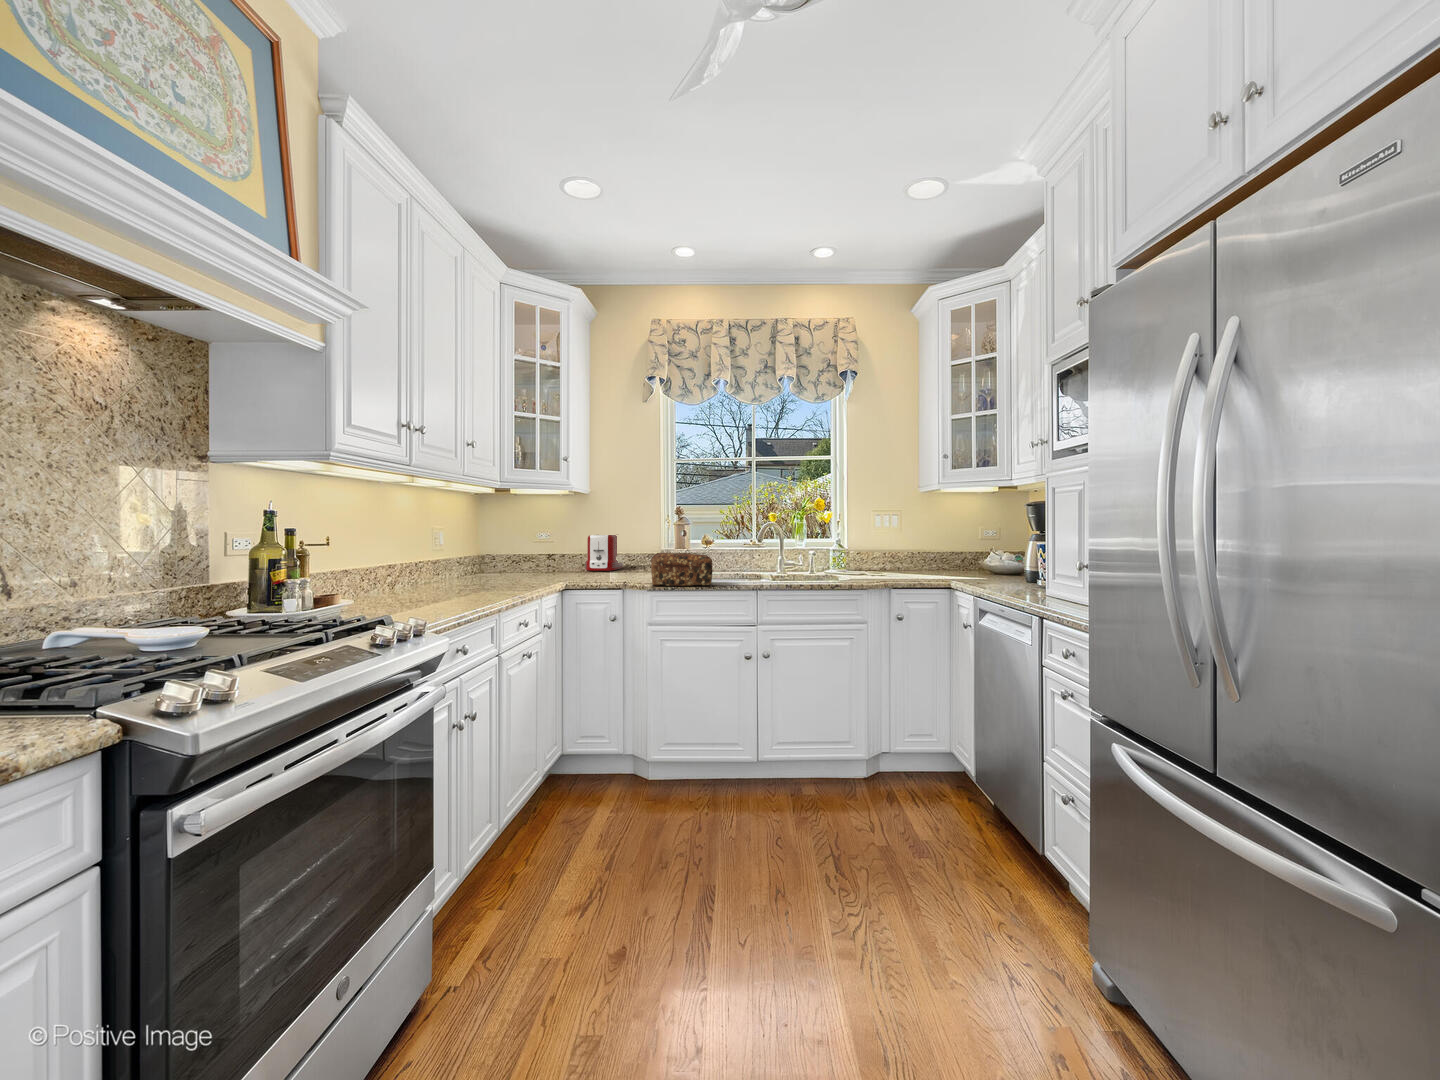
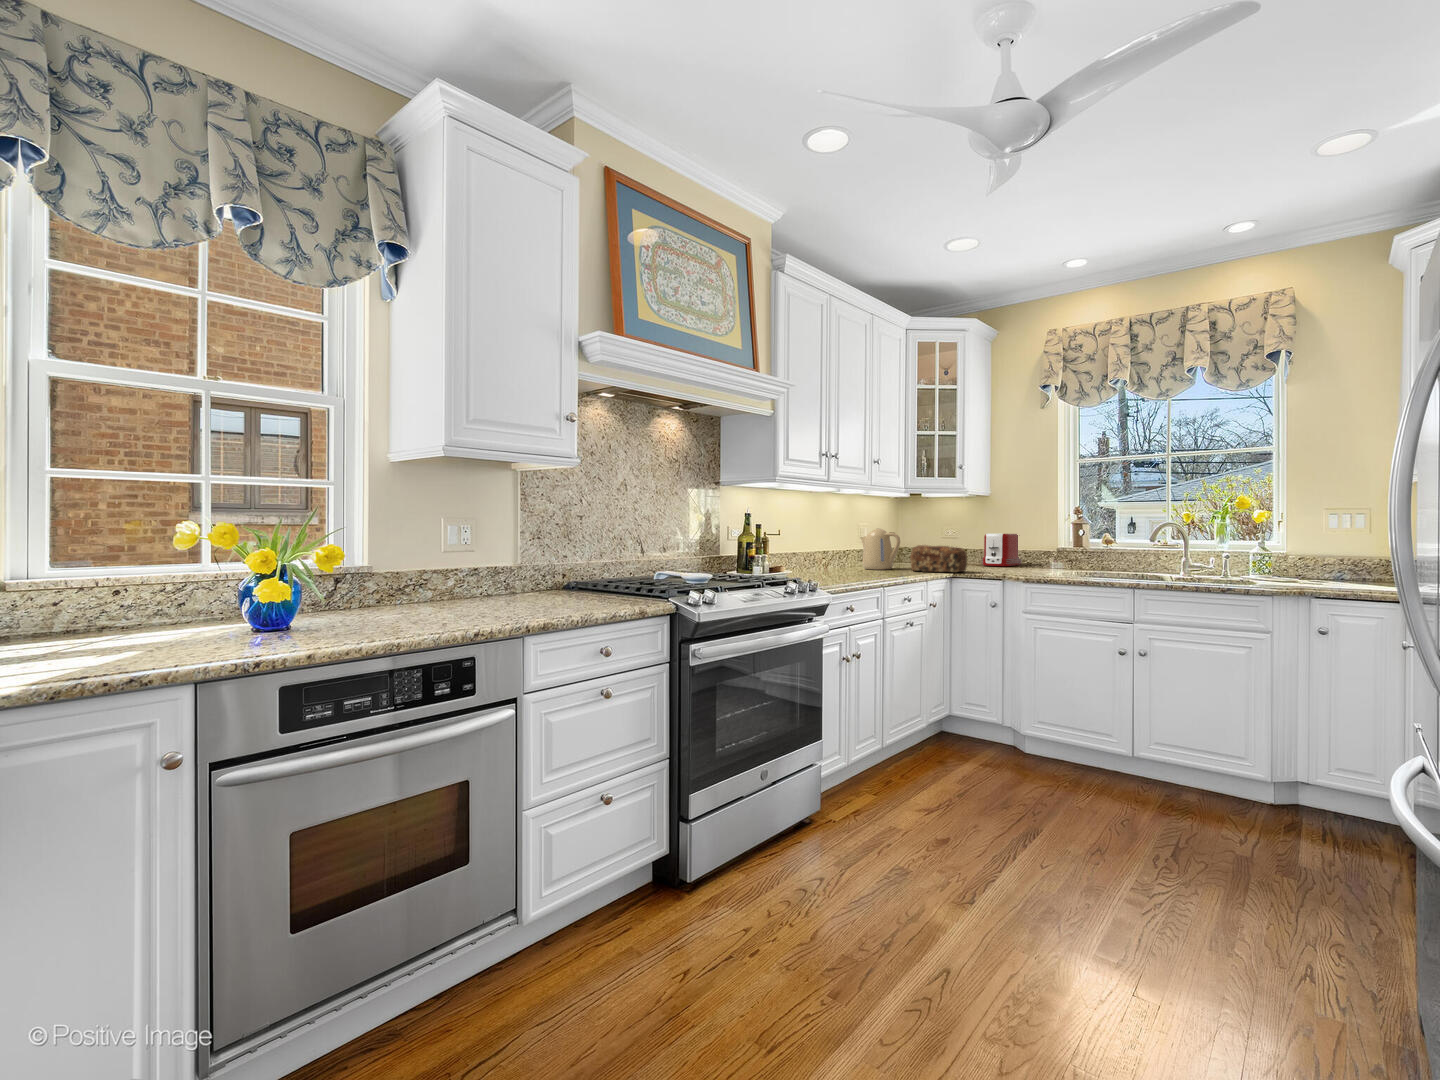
kettle: none [444,530,499,583] -> present [860,528,900,570]
bread loaf: present [651,553,713,586] -> present [910,545,967,572]

